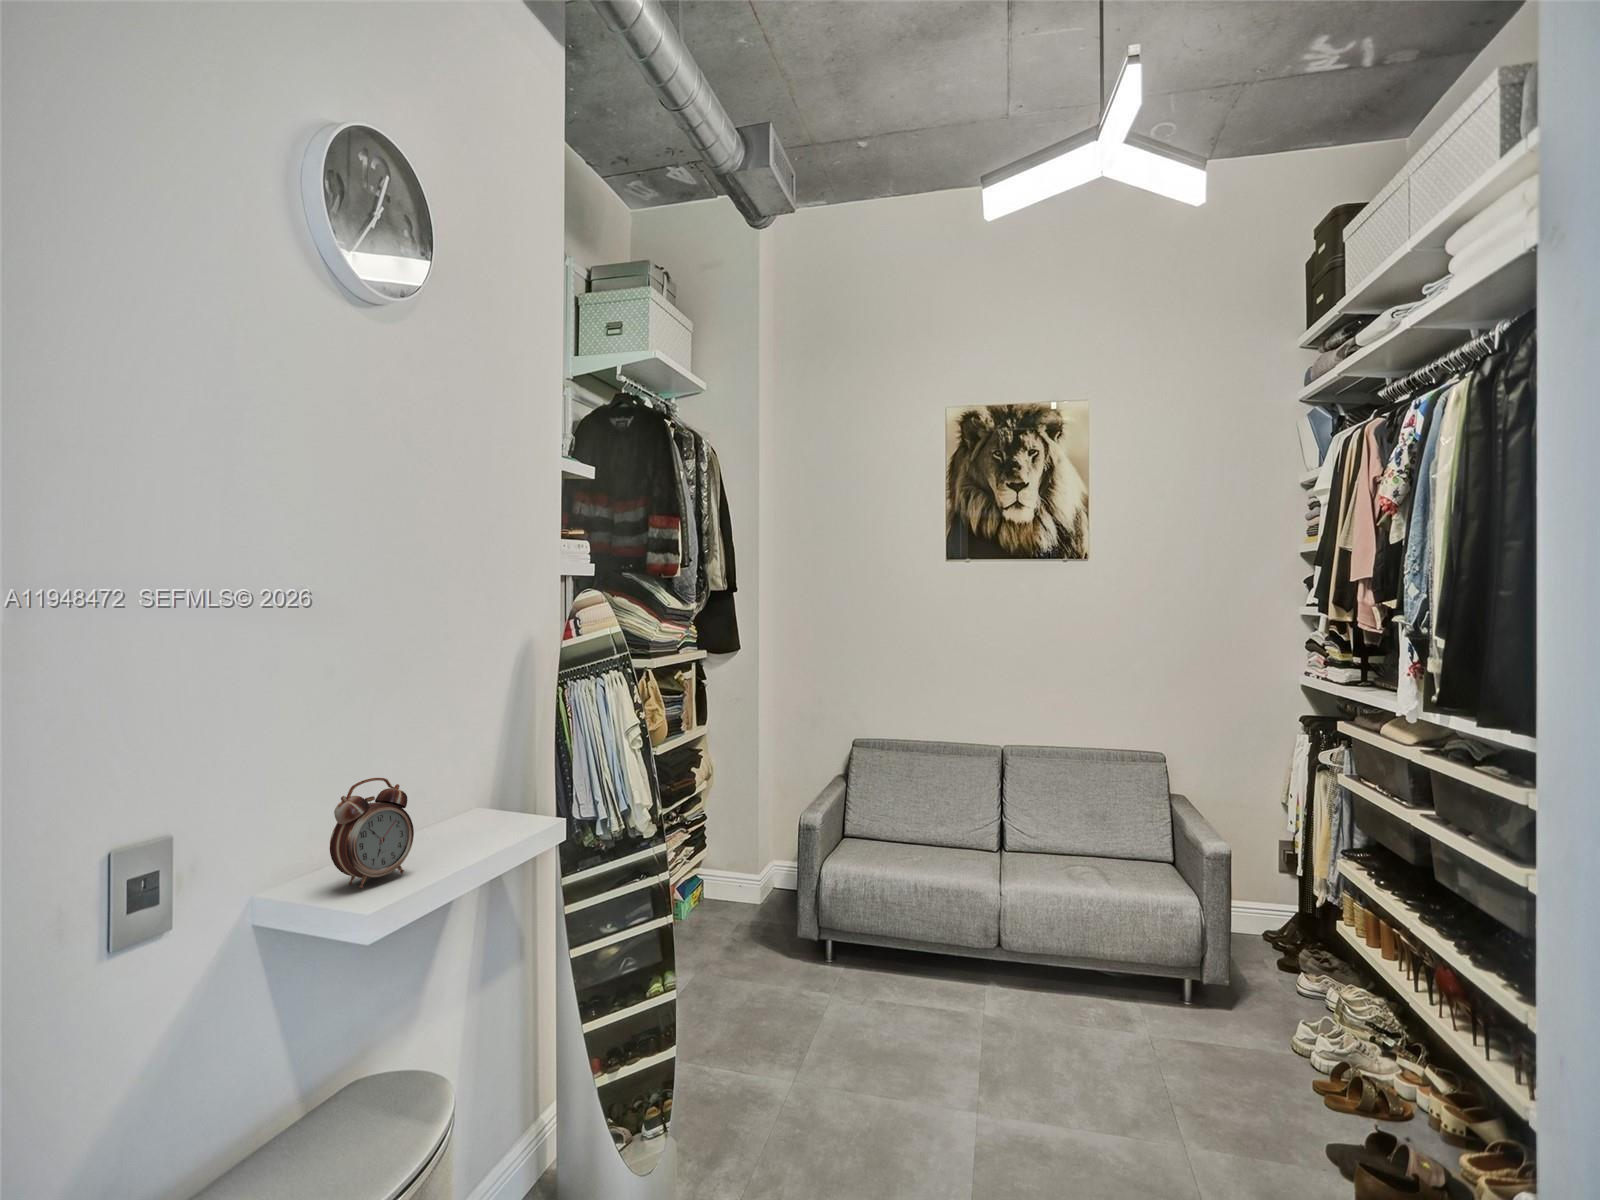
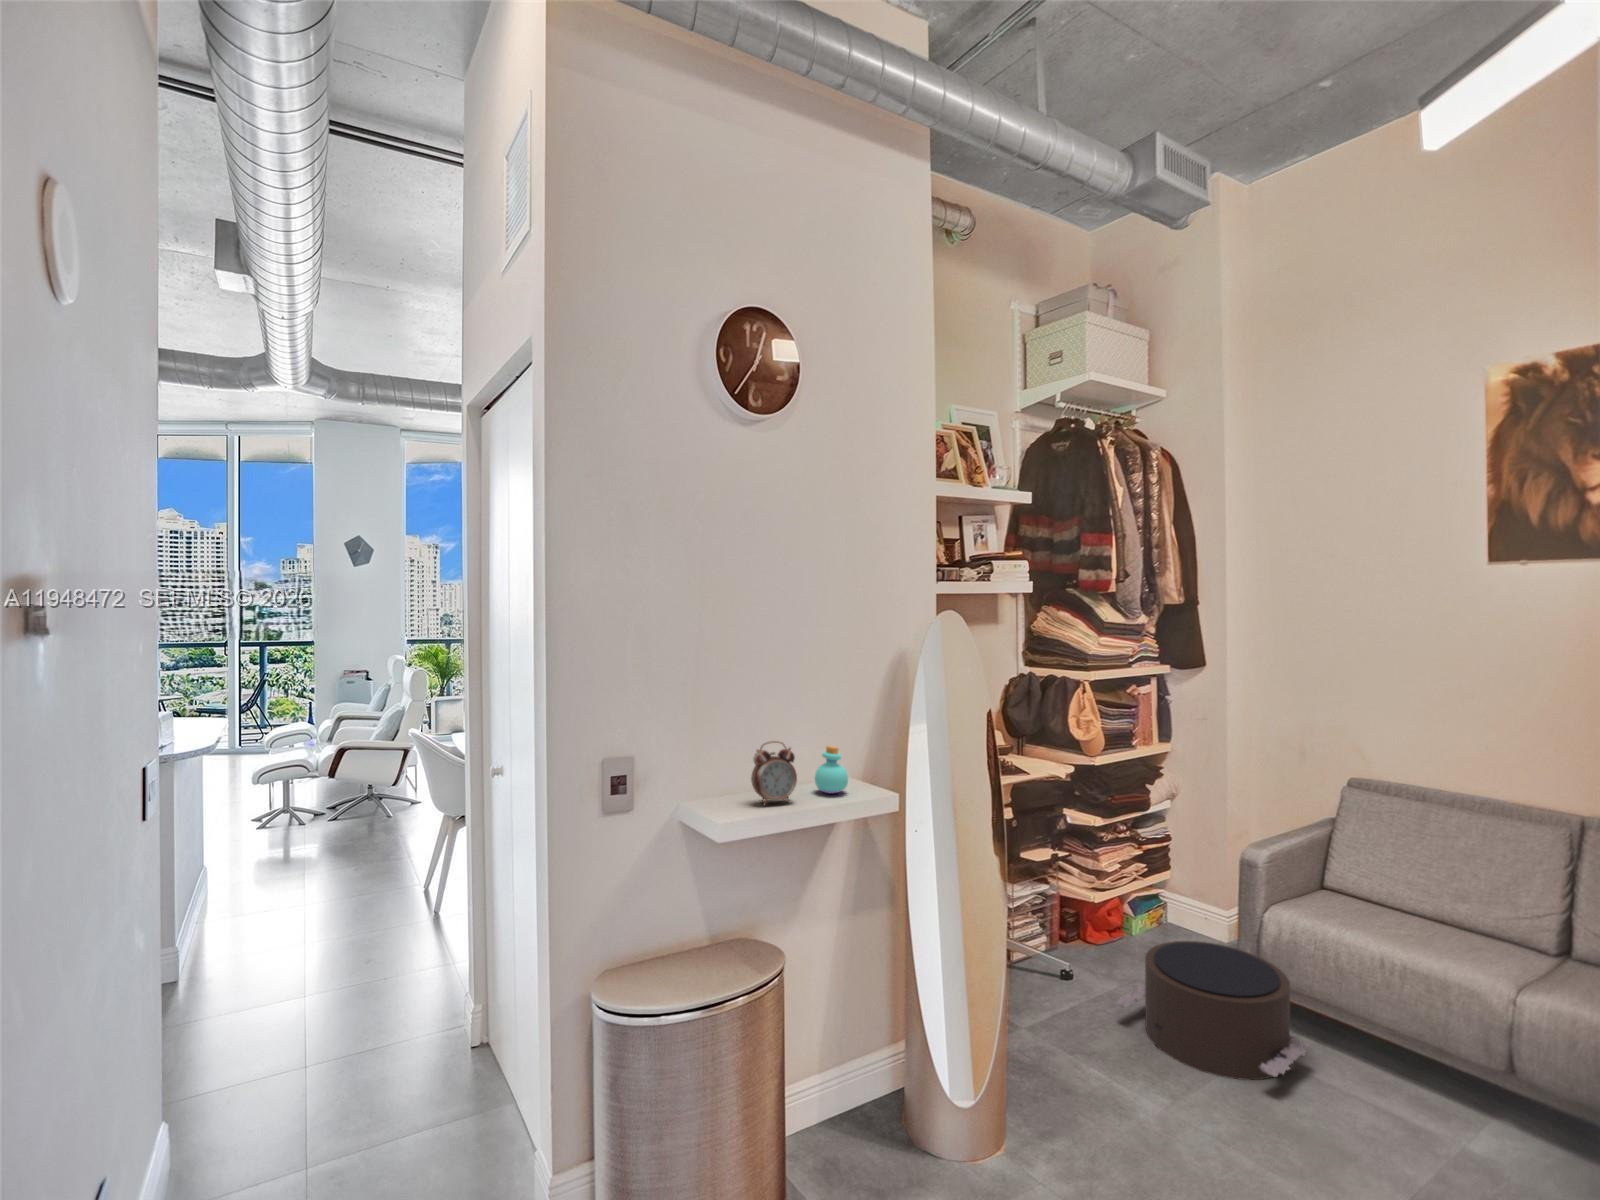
perfume bottle: none [423,772,480,845] -> present [815,746,848,793]
pouf: none [711,906,872,1036] -> present [1116,941,1310,1080]

